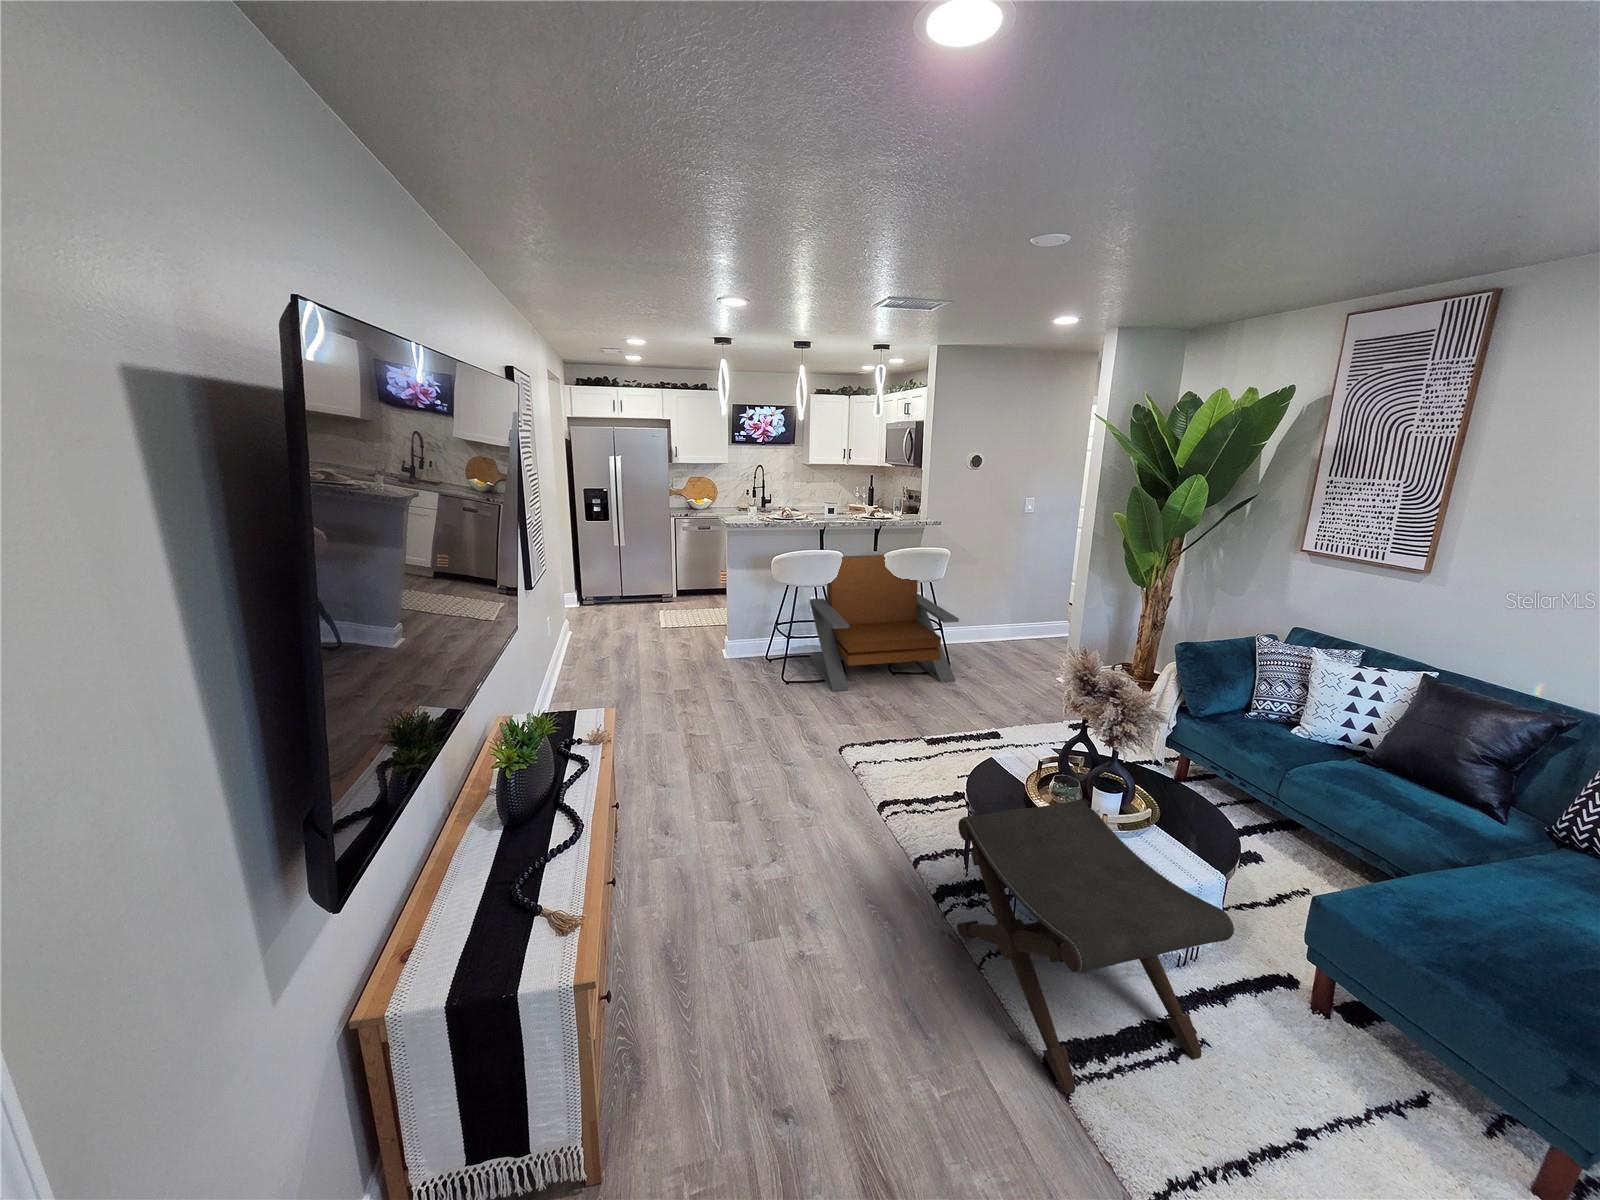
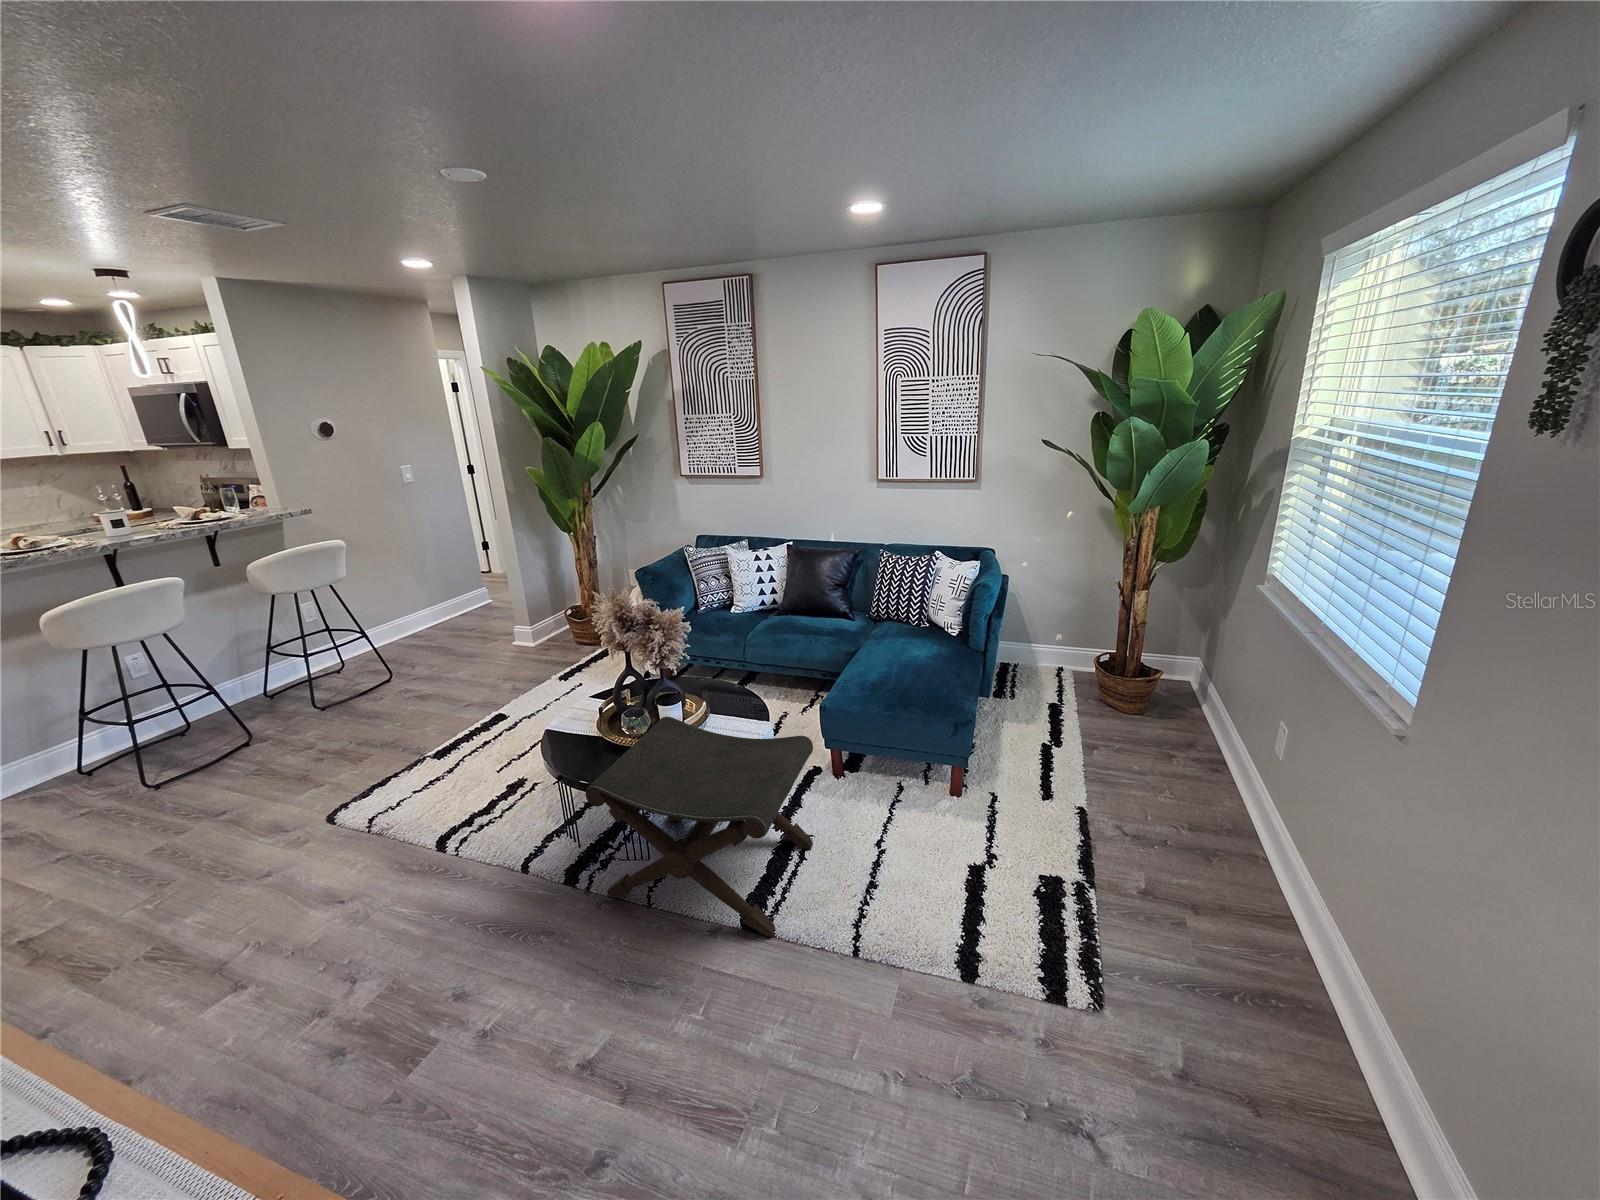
lounge chair: present [810,555,959,691] -> none [119,554,413,767]

